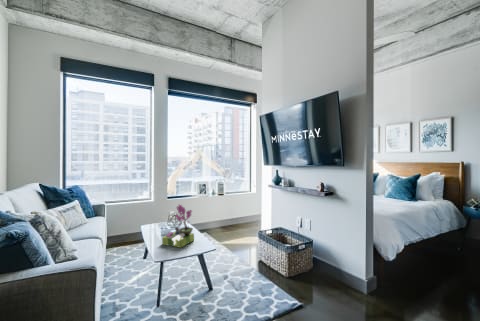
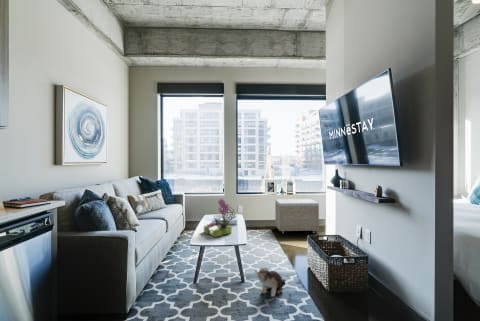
storage bench: none [208,198,250,233] -> present [275,199,319,233]
plush toy: none [232,269,253,296] -> present [255,268,285,297]

